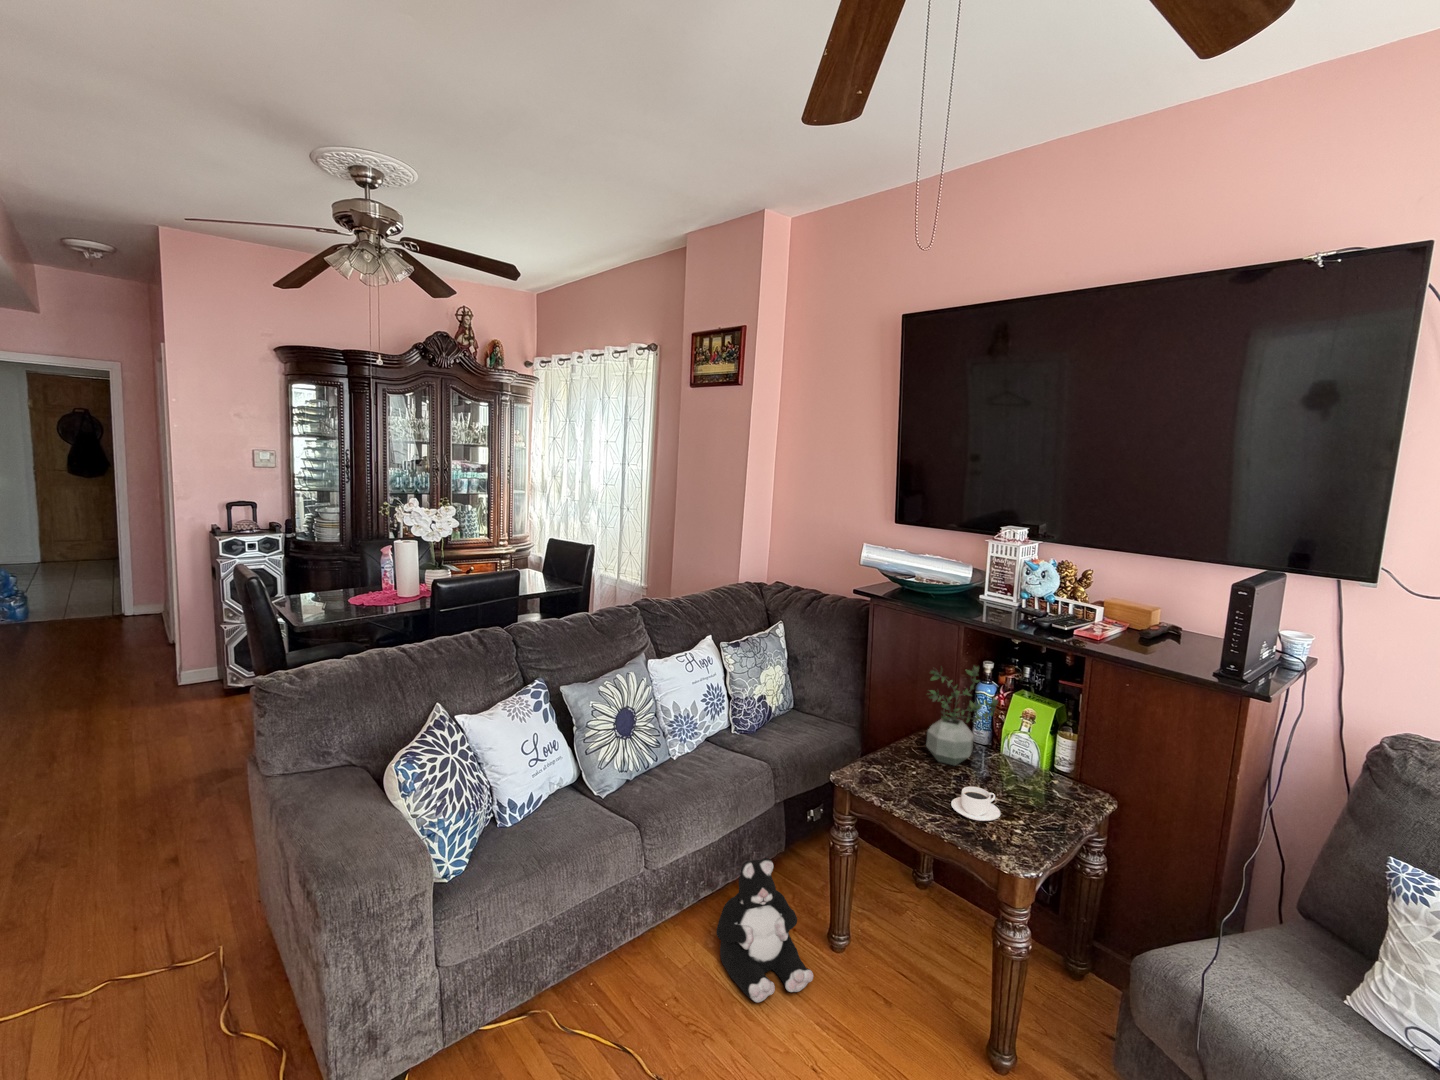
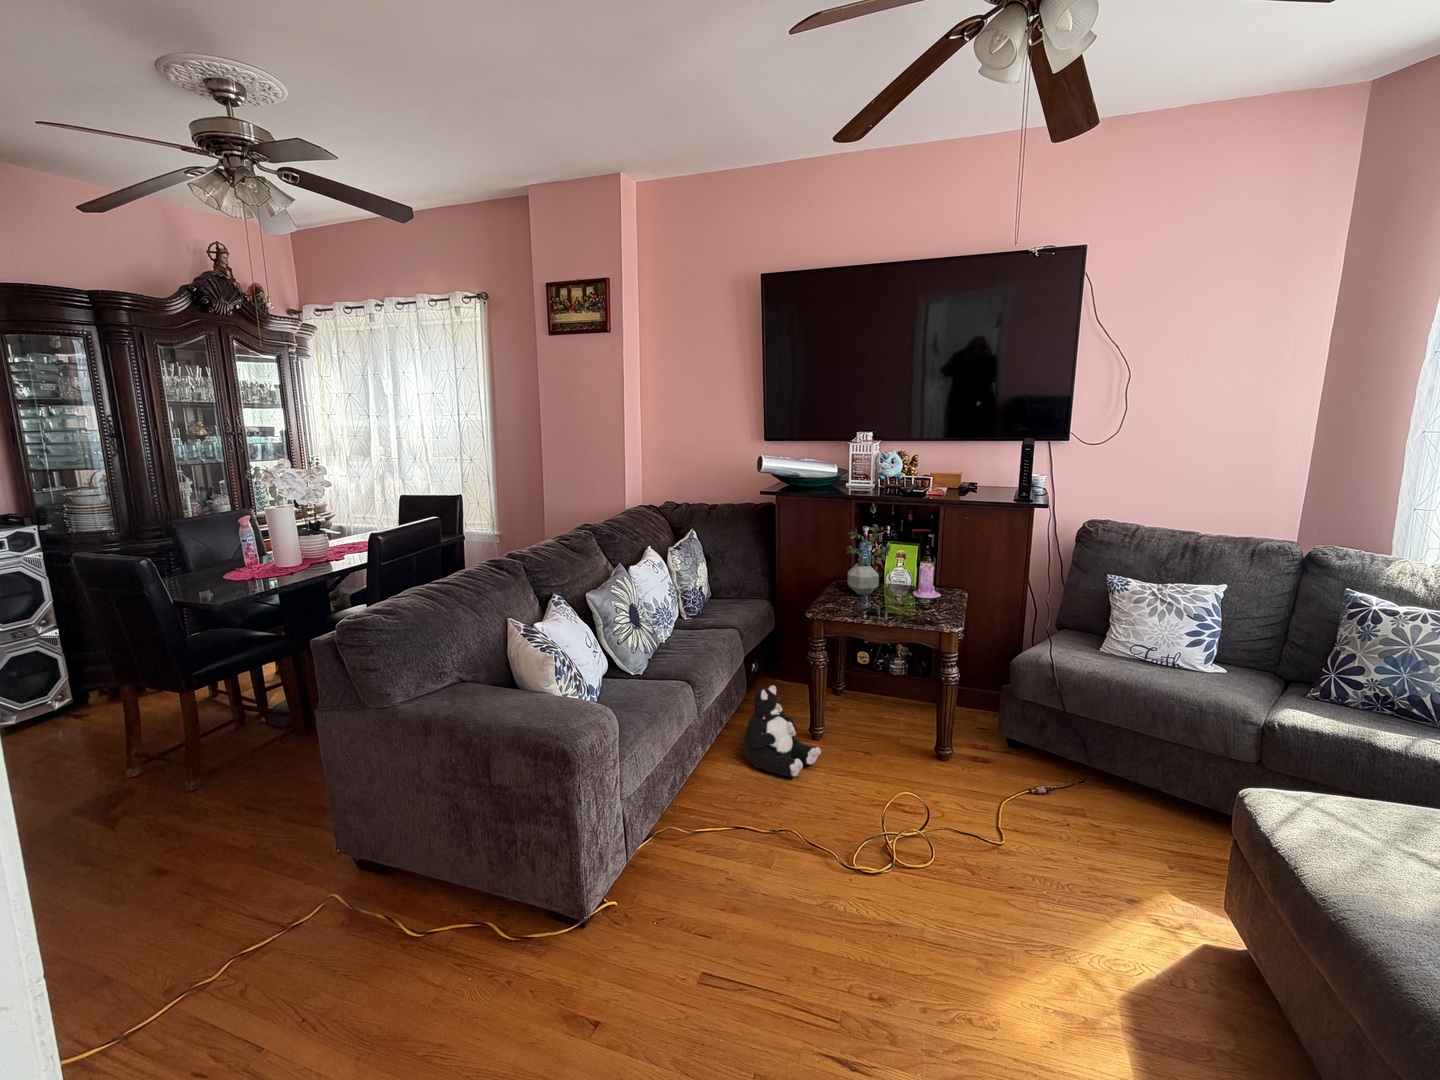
candle: none [1022,738,1065,800] -> present [913,563,941,598]
coffee cup: present [951,787,1001,821] -> none [889,597,920,615]

